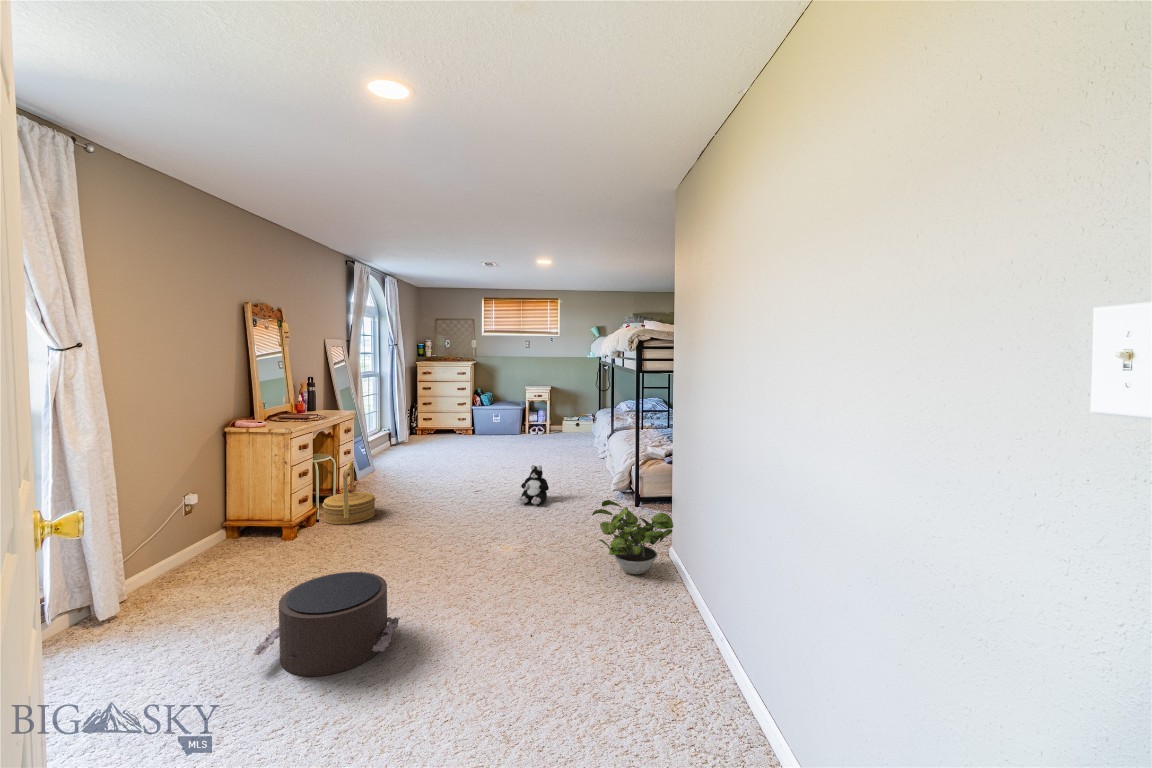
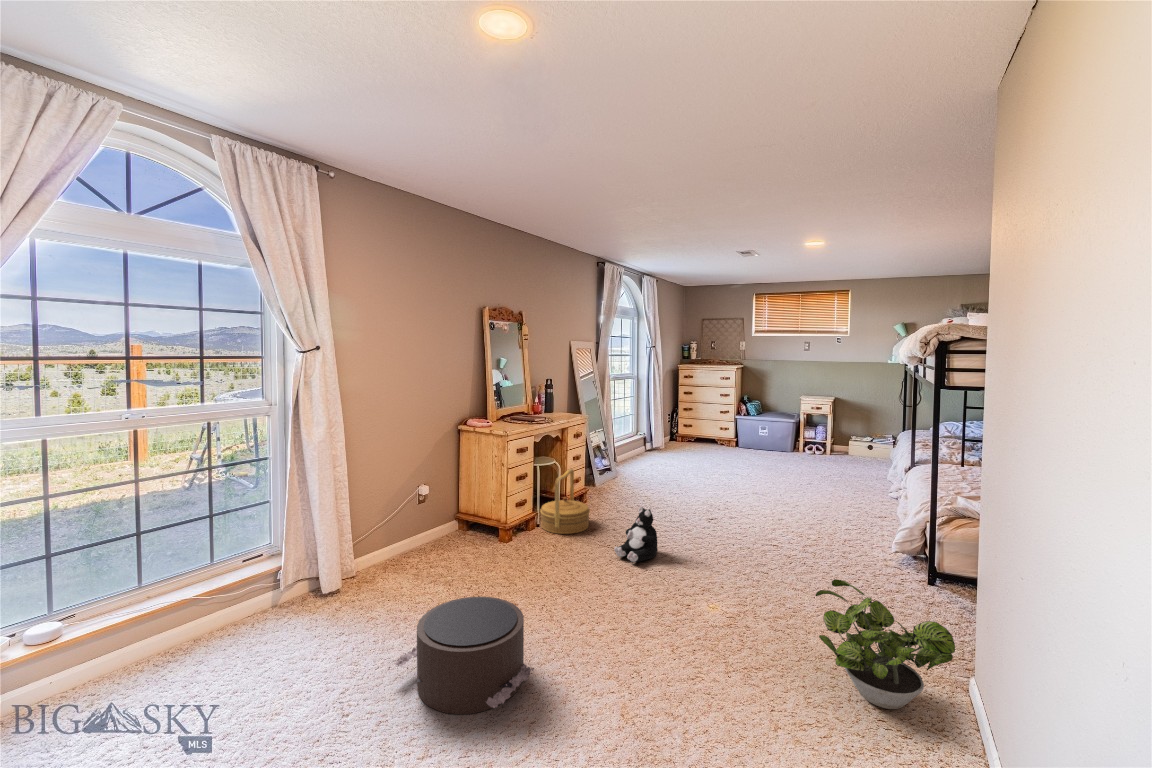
plush toy: present [519,465,549,505] -> present [614,507,658,562]

